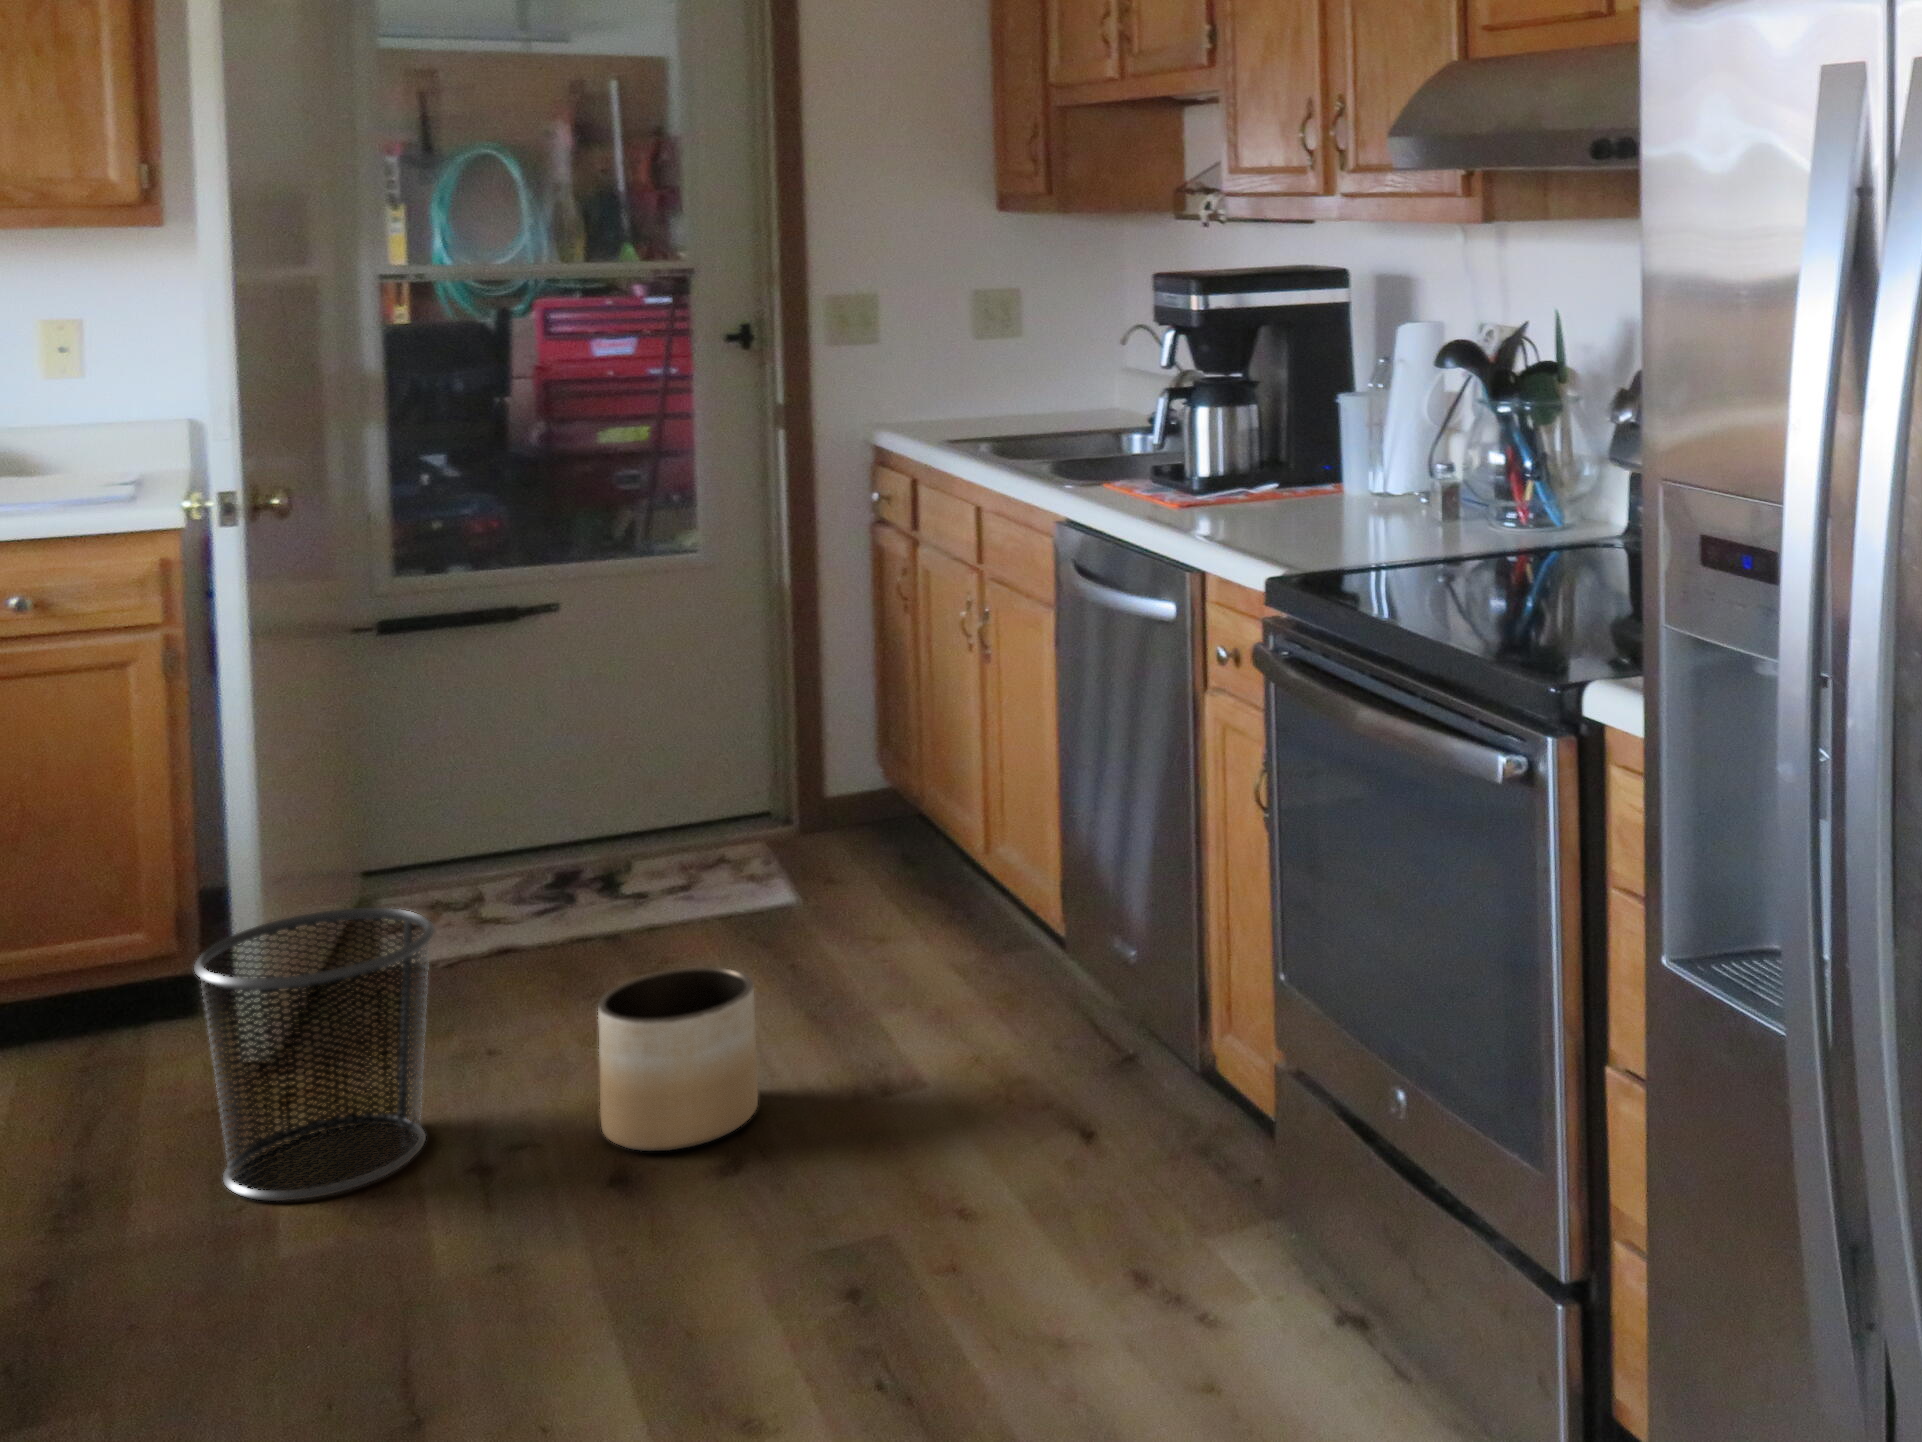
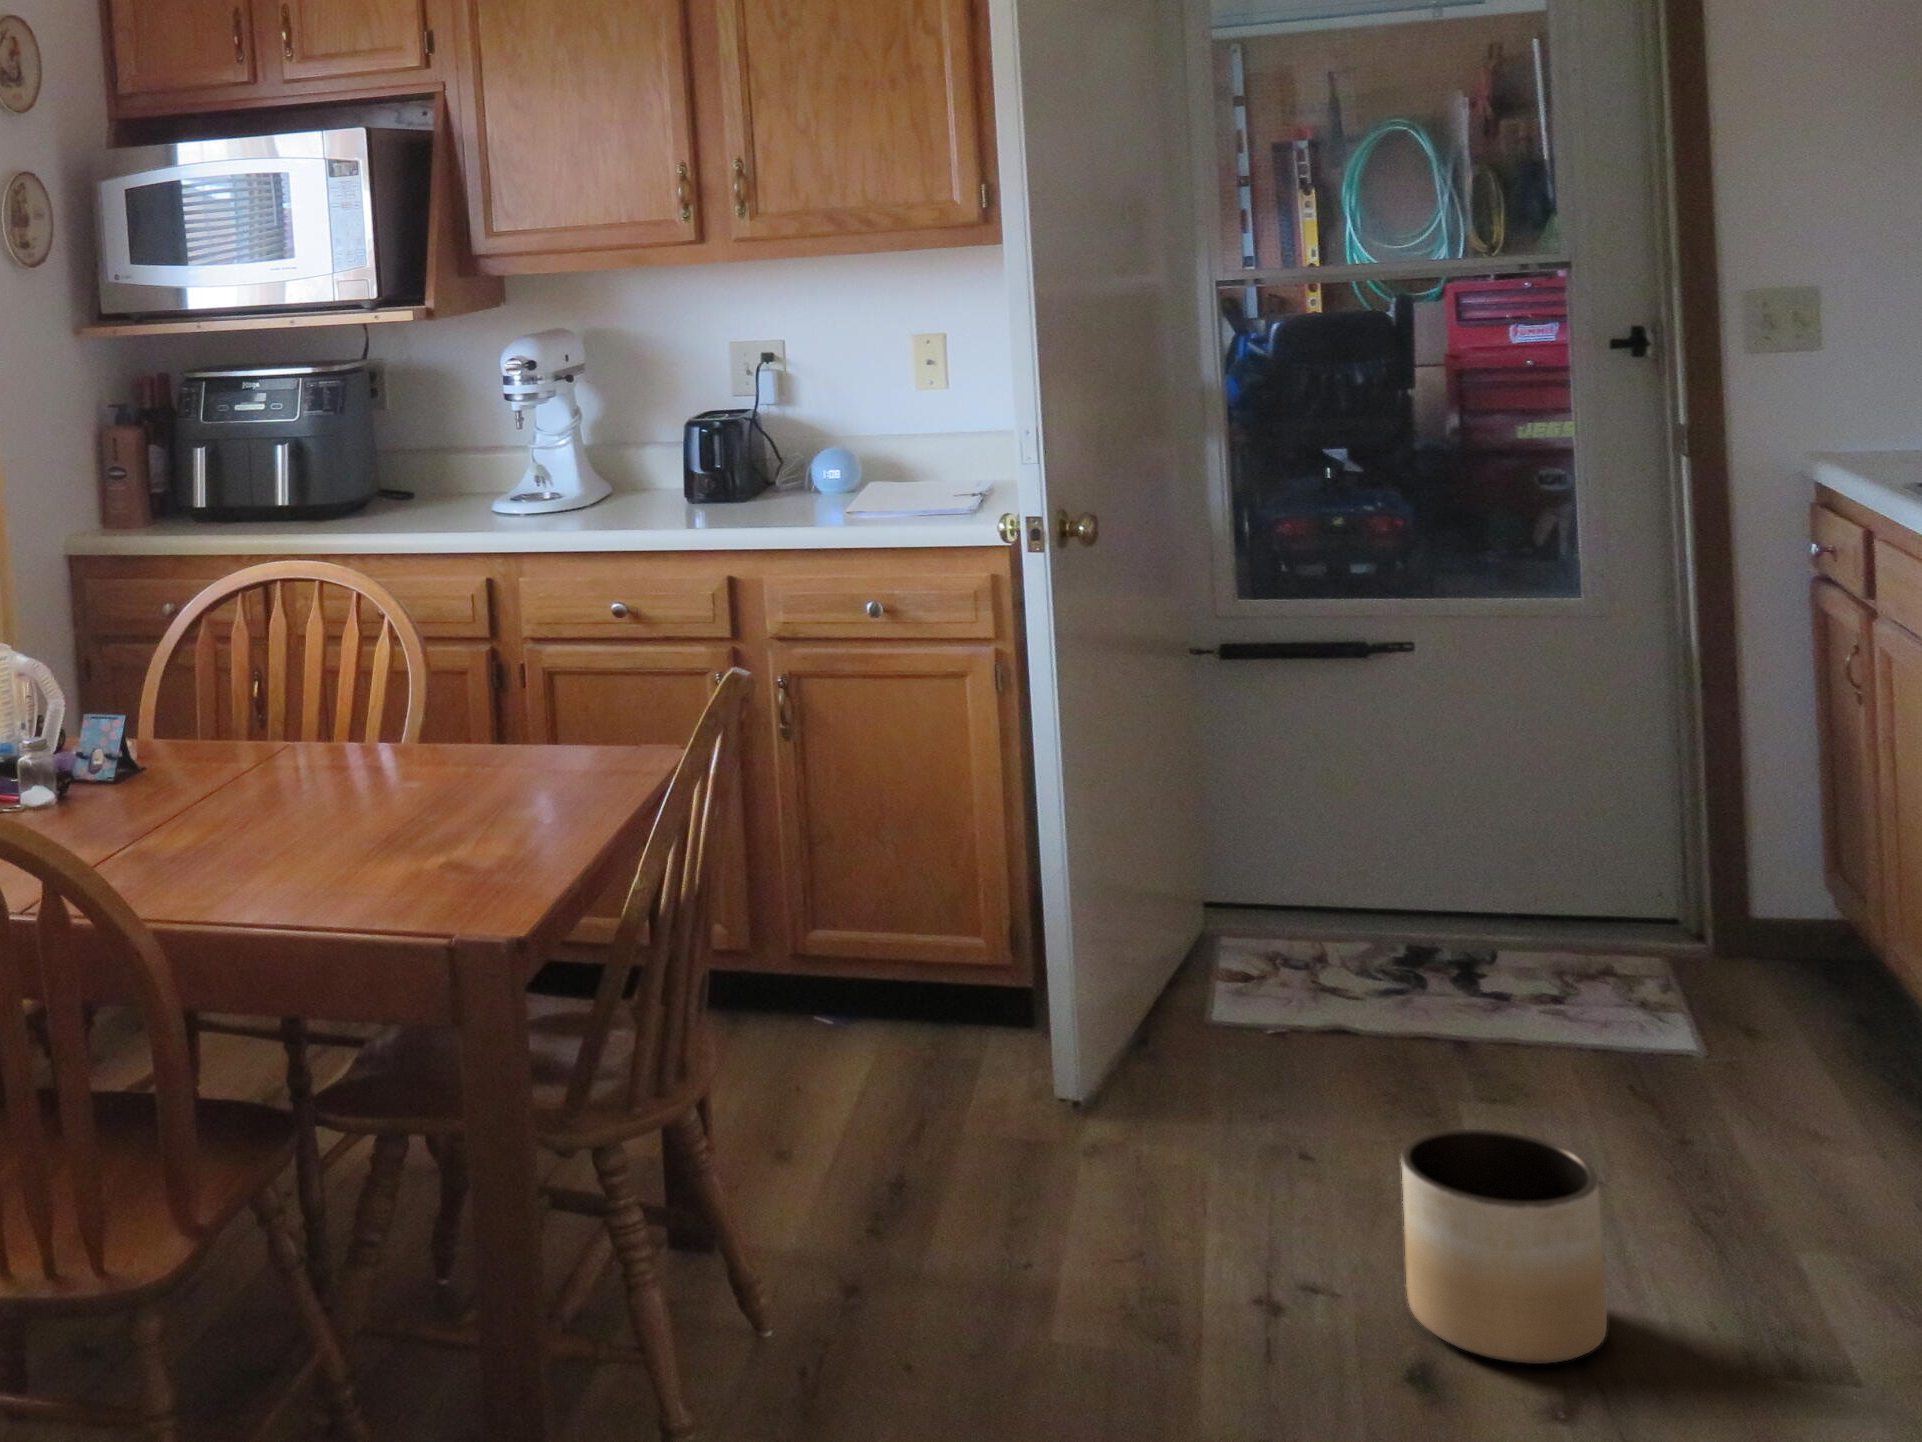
waste bin: present [194,908,434,1201] -> none [994,963,1225,1274]

